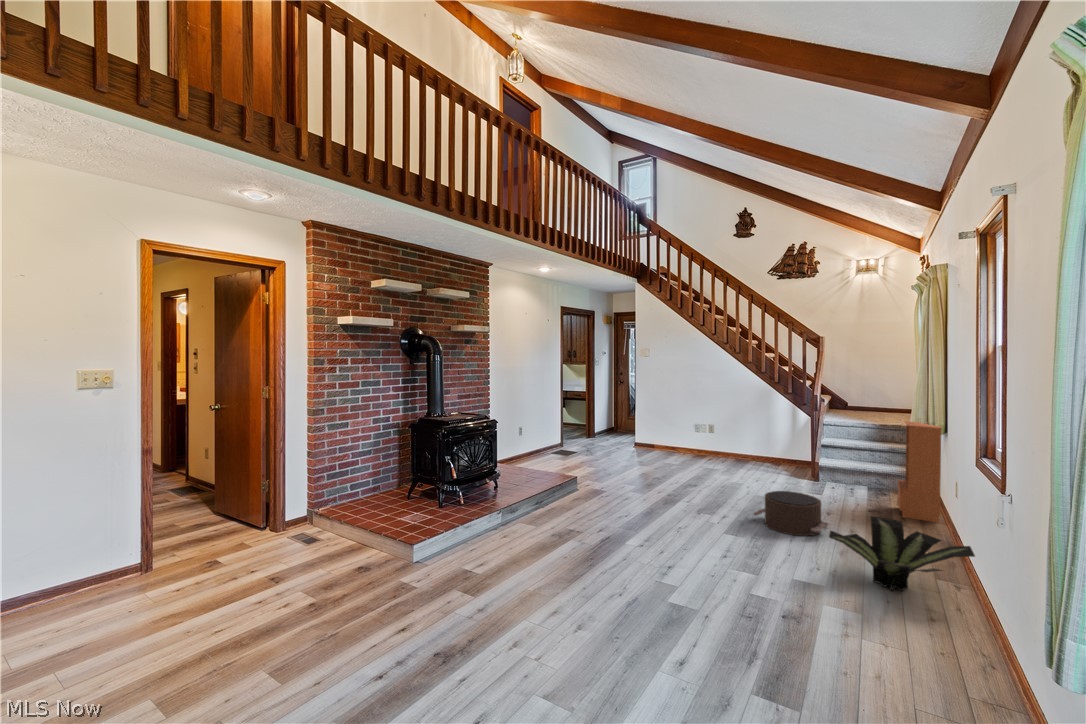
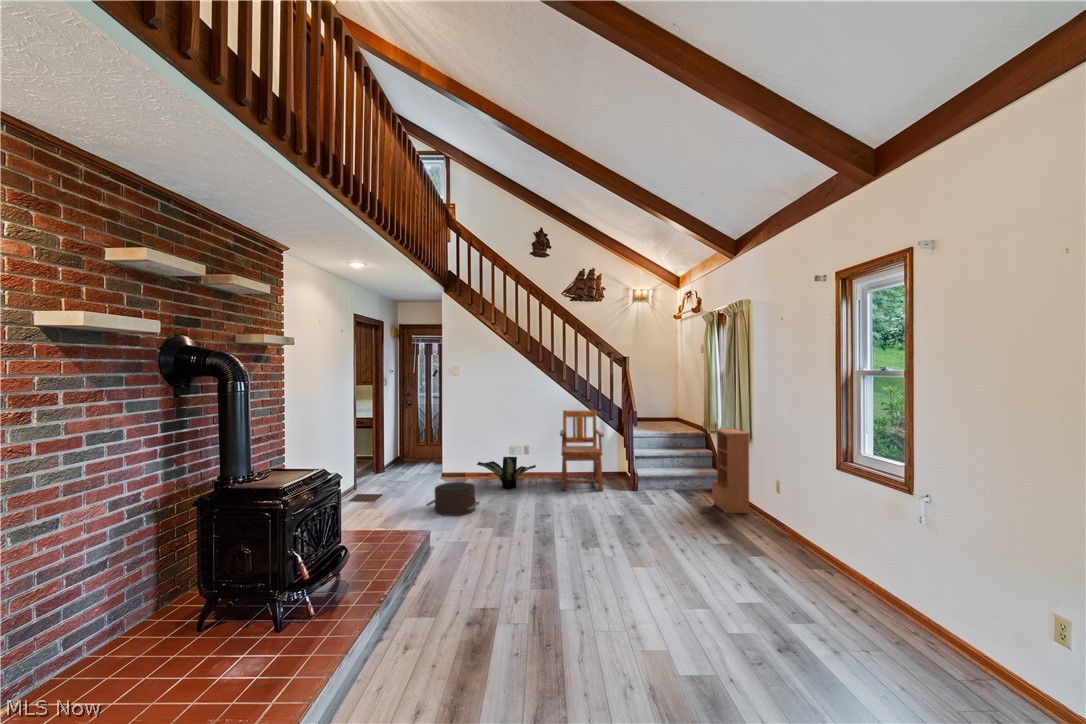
armchair: none [732,392,784,476] -> present [560,410,604,491]
pouf: present [754,491,828,536] -> present [427,482,479,516]
potted plant: present [829,516,975,591] -> present [477,457,536,489]

